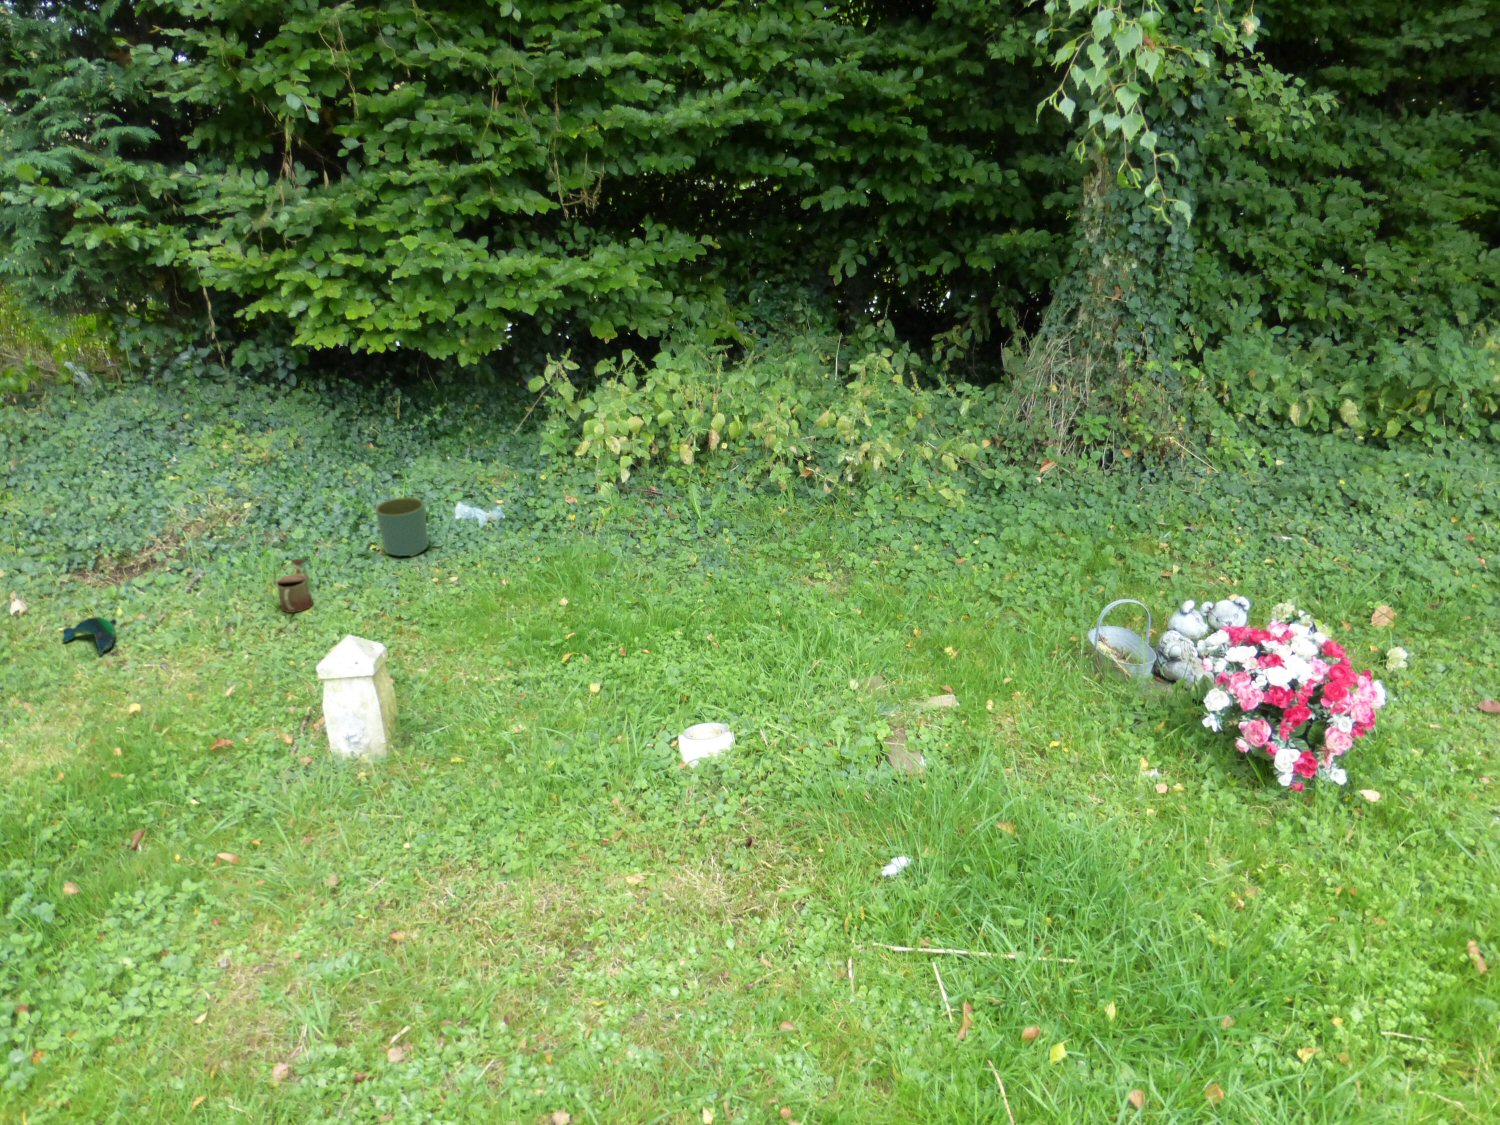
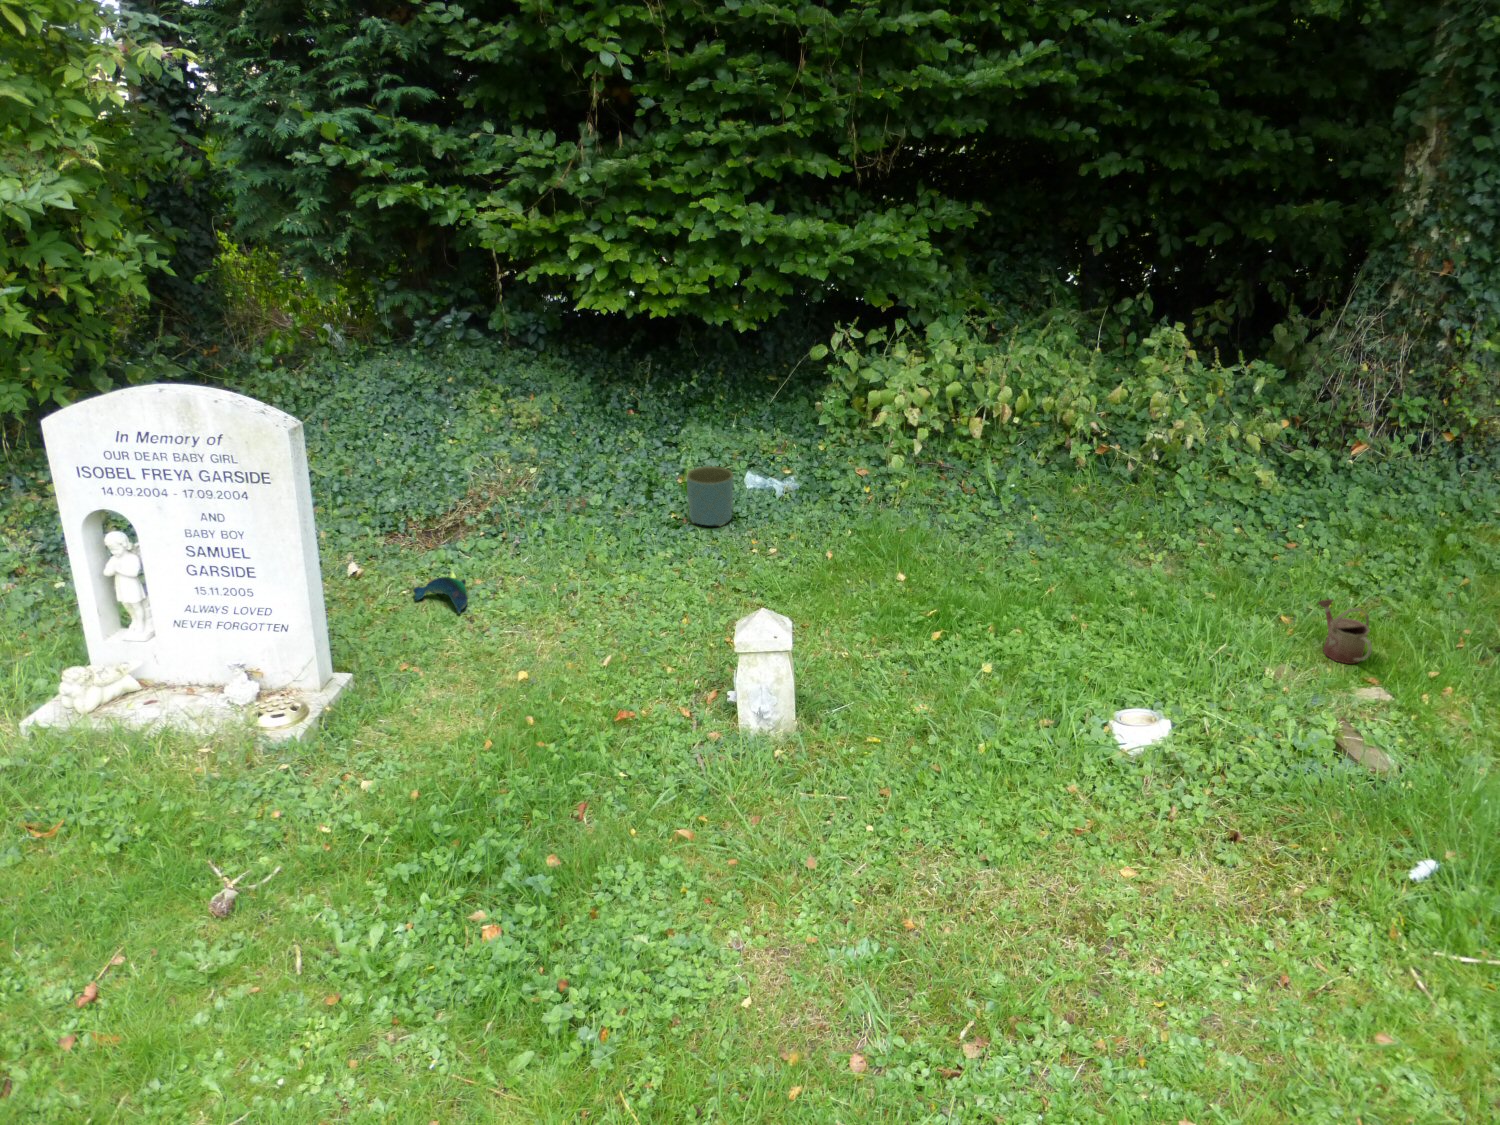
watering can: present [273,559,313,613] -> present [1318,599,1372,664]

